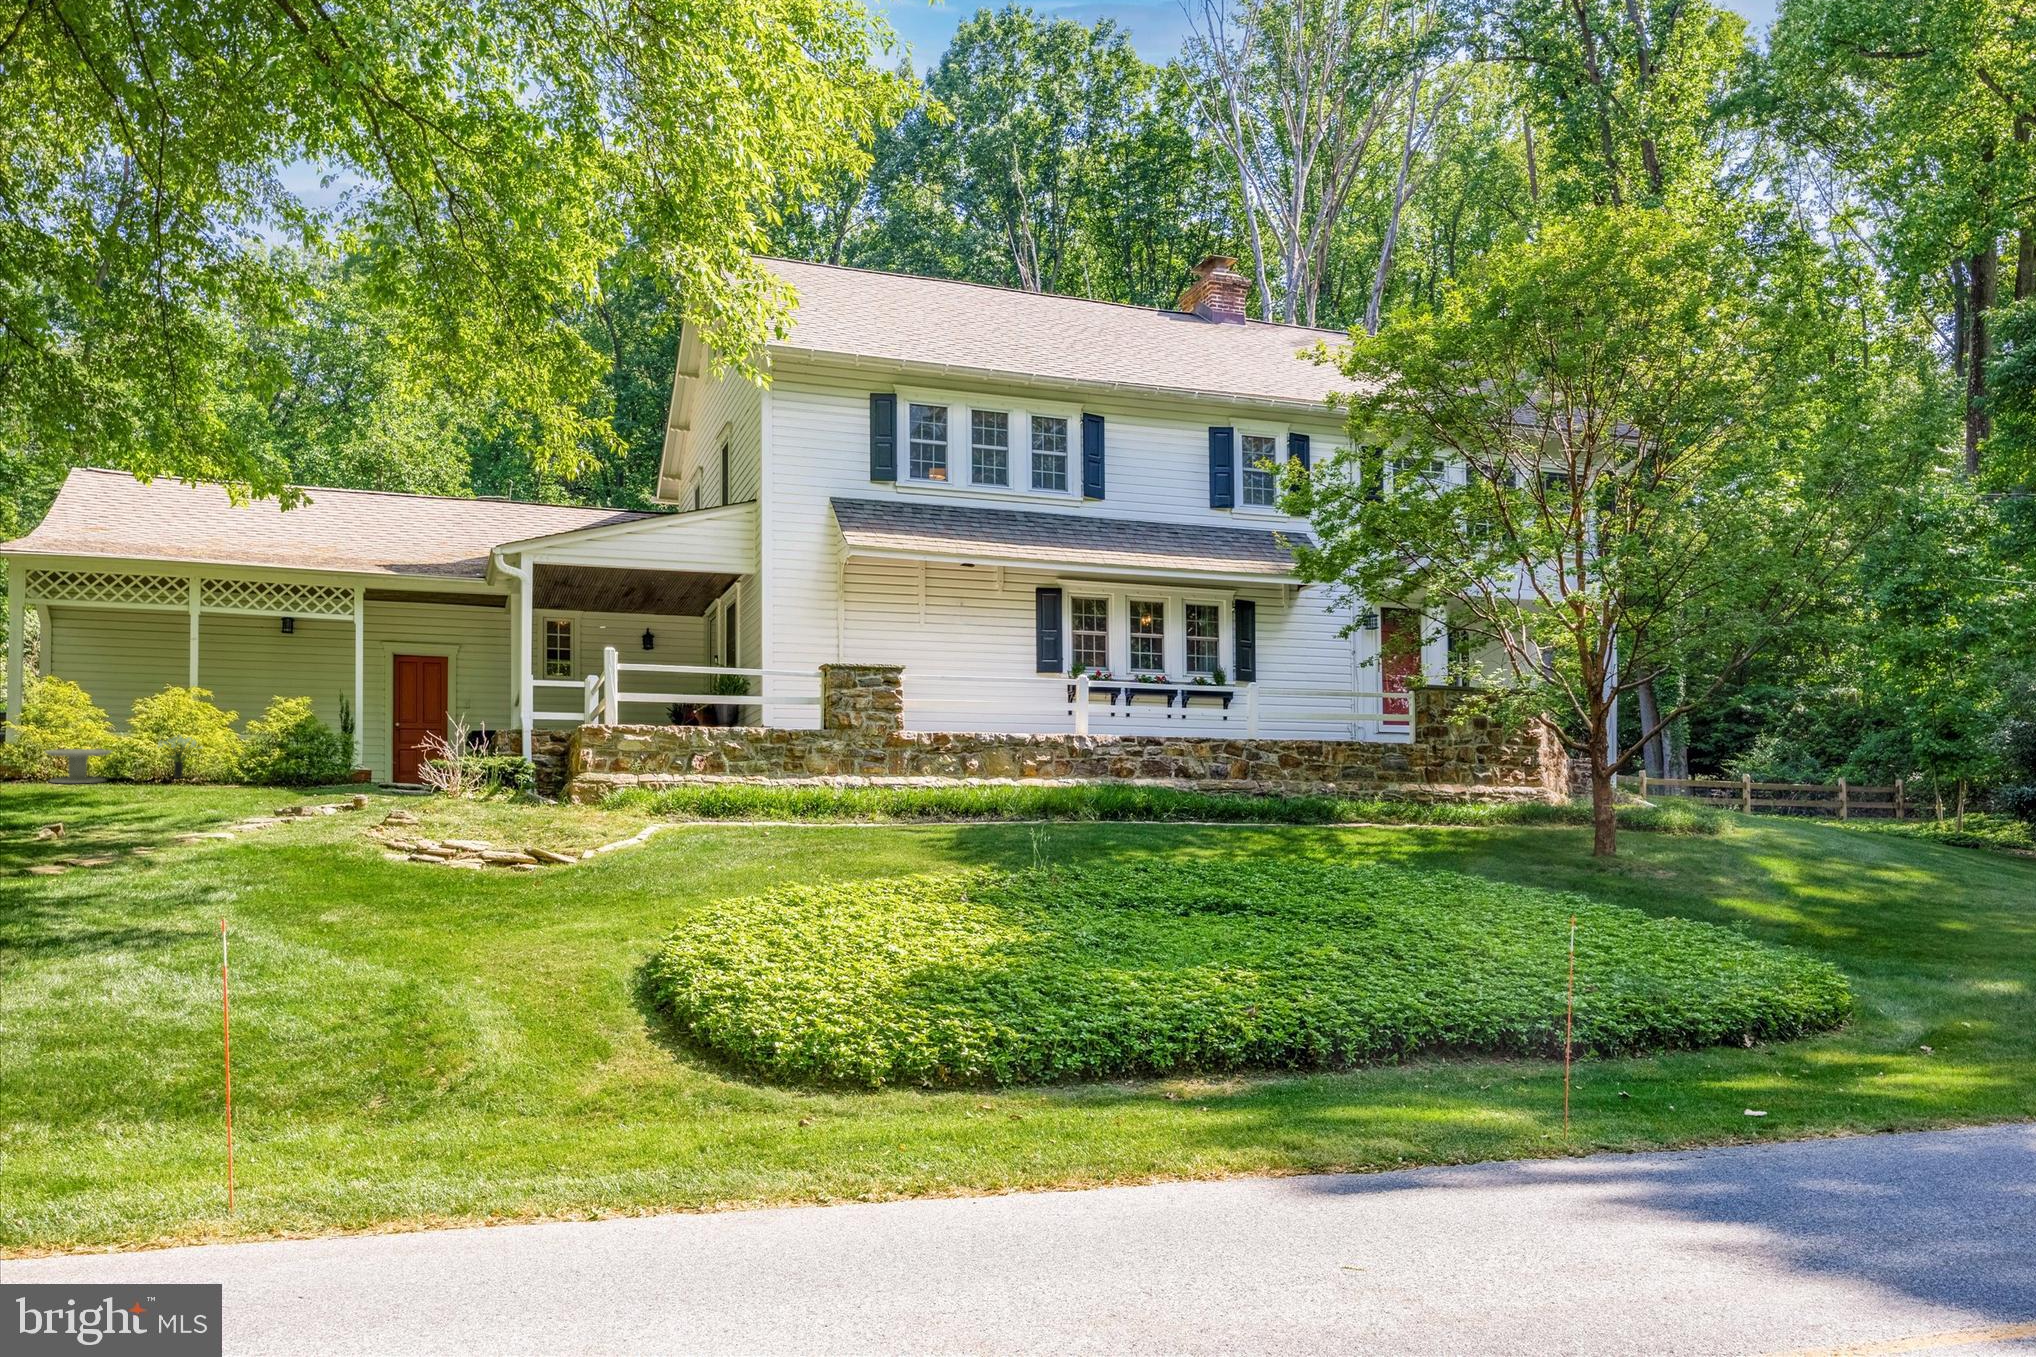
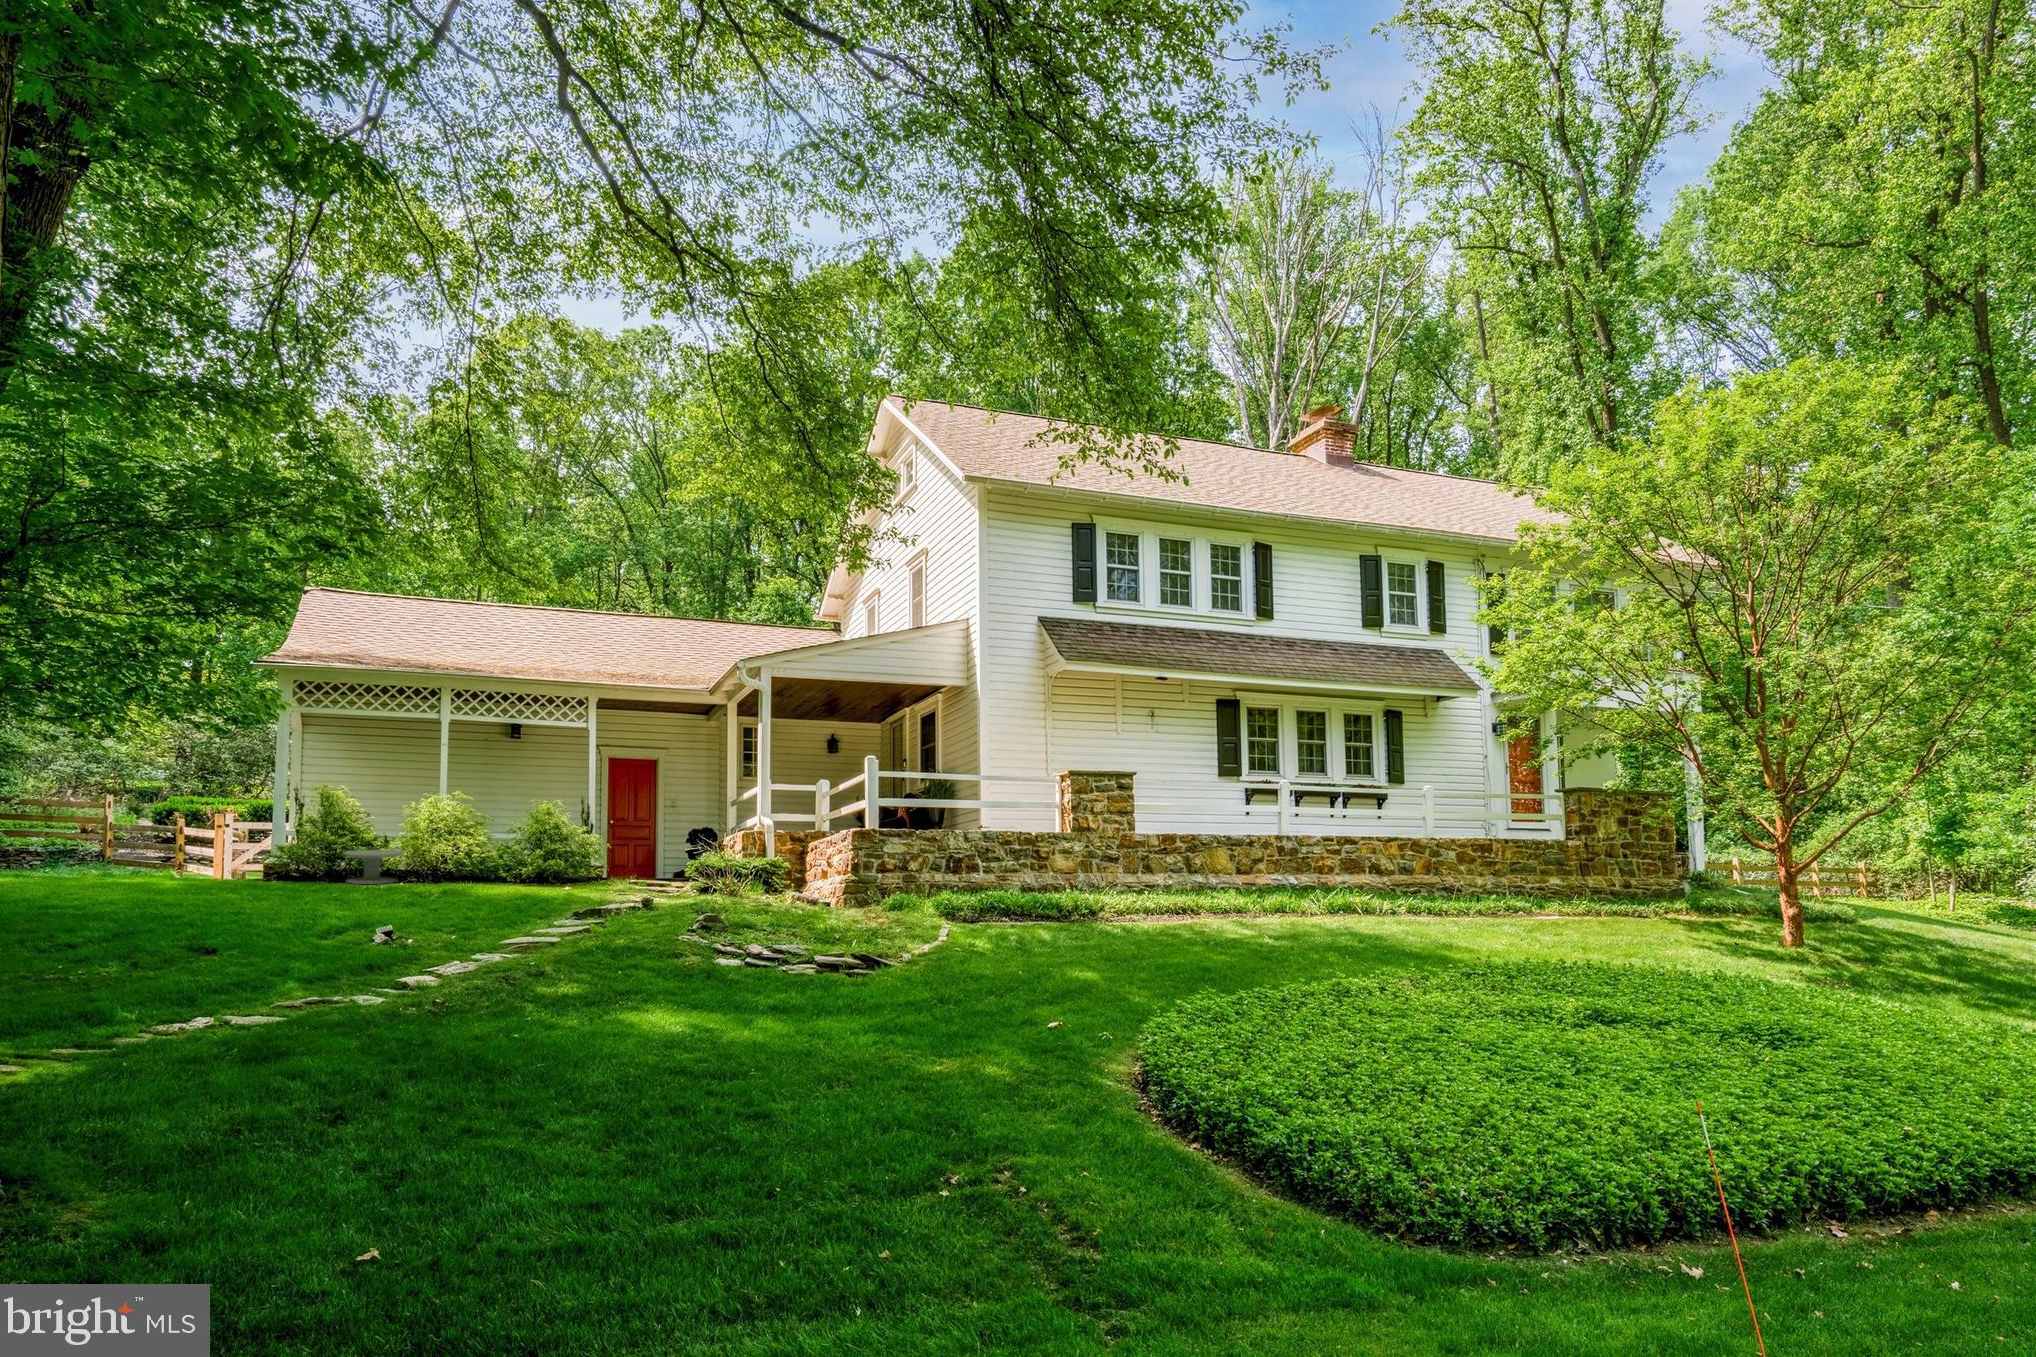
potted plant: present [158,736,202,778] -> none [442,836,483,878]

